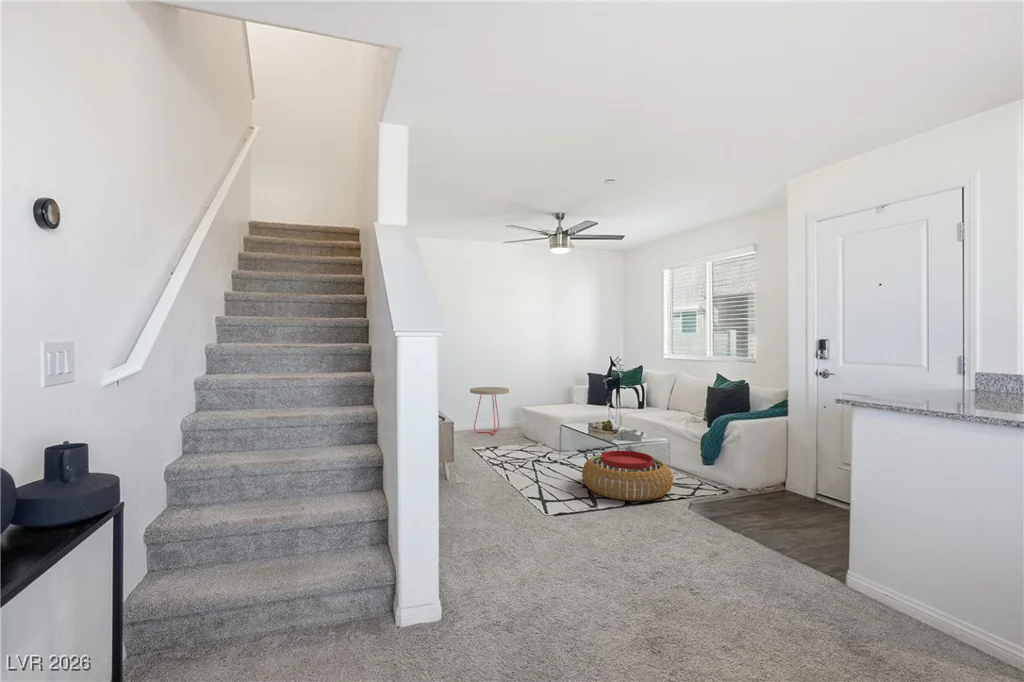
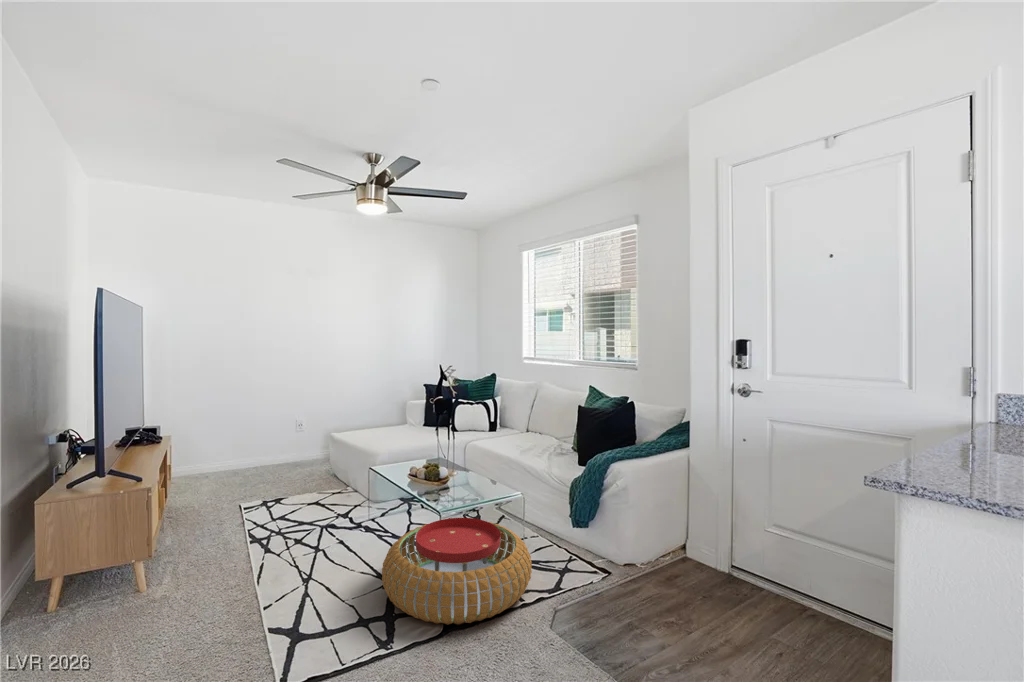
side table: present [470,387,509,435] -> none [253,407,315,477]

